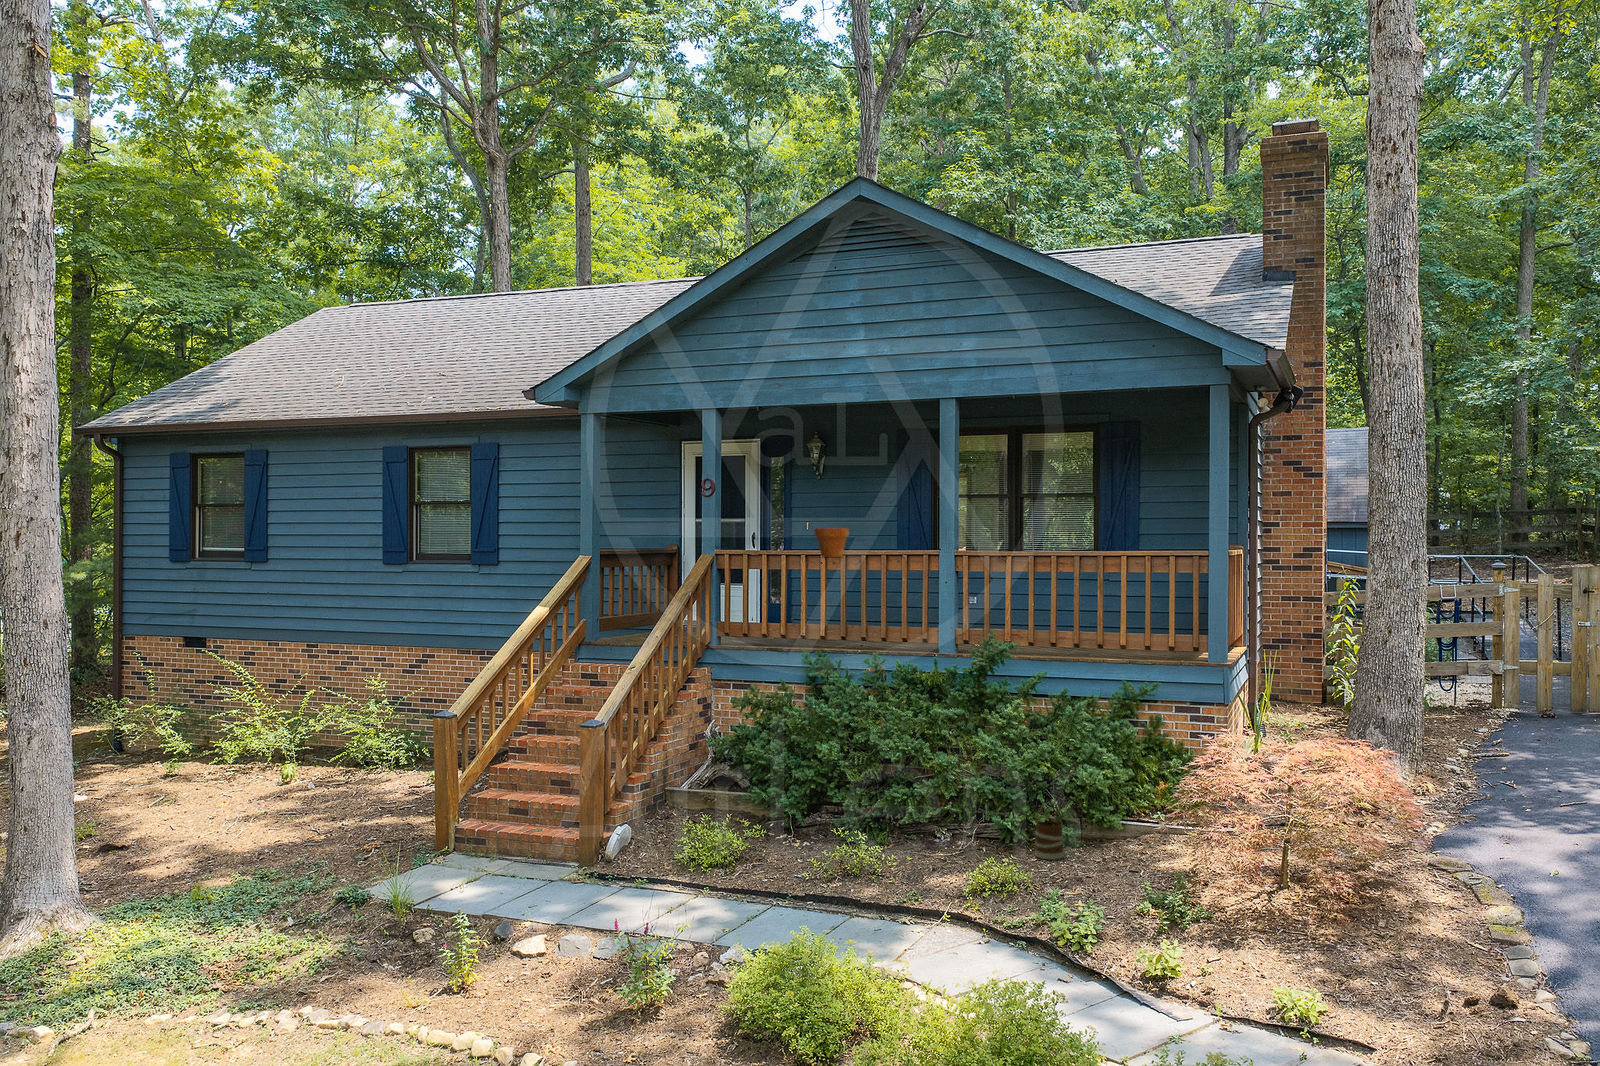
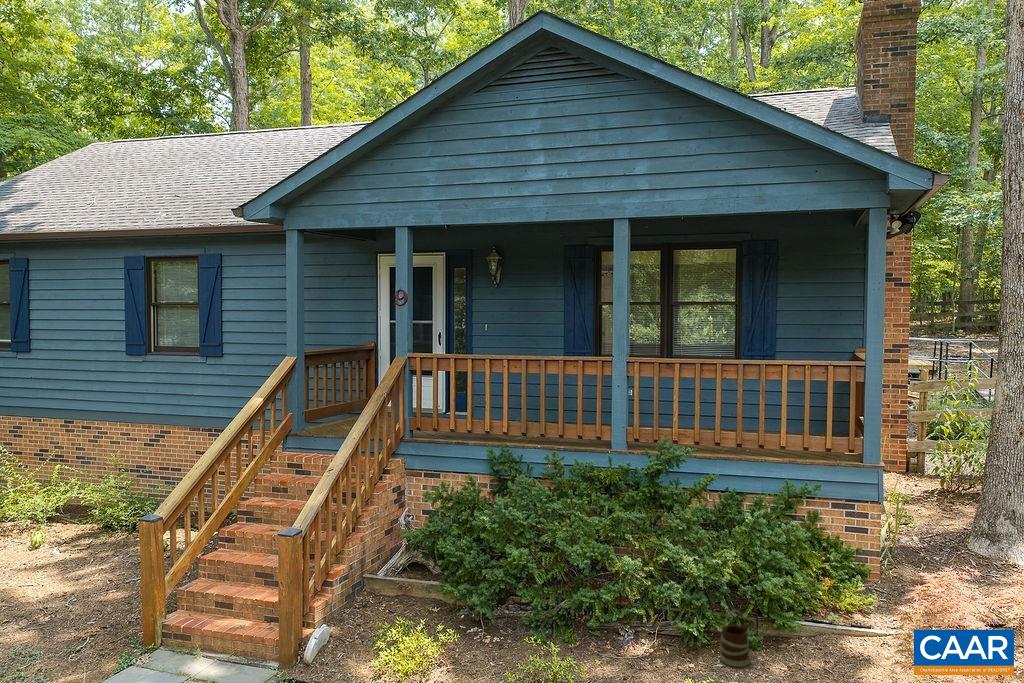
flower pot: present [814,528,849,557] -> none [497,334,527,360]

